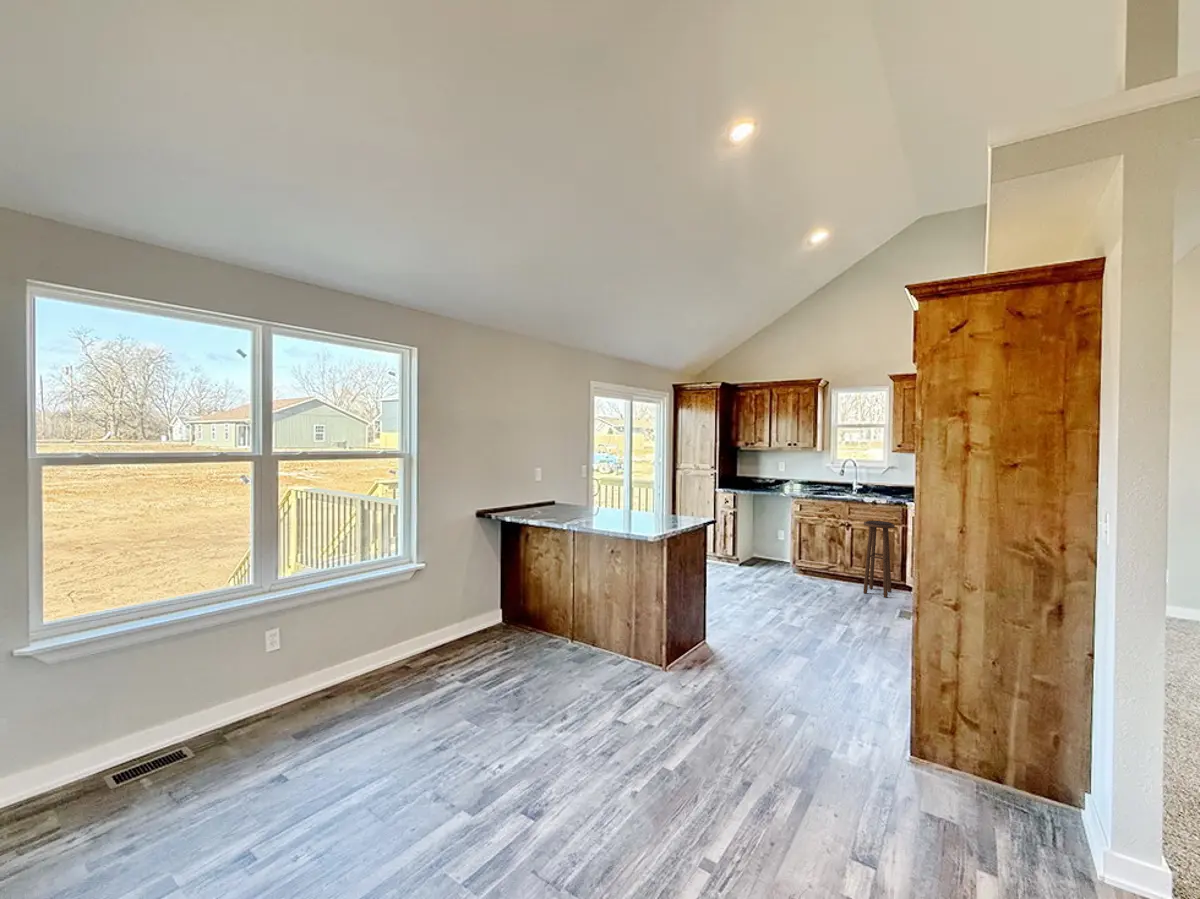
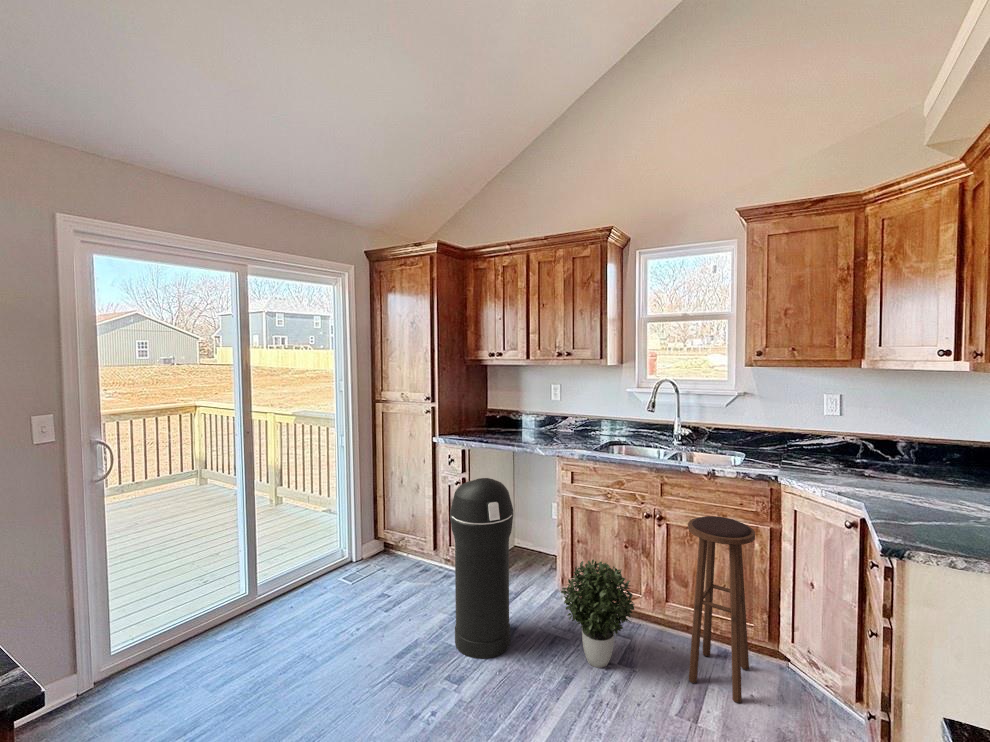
trash can: none [746,502,778,586] -> present [450,478,513,659]
potted plant: none [802,541,839,589] -> present [561,560,634,668]

